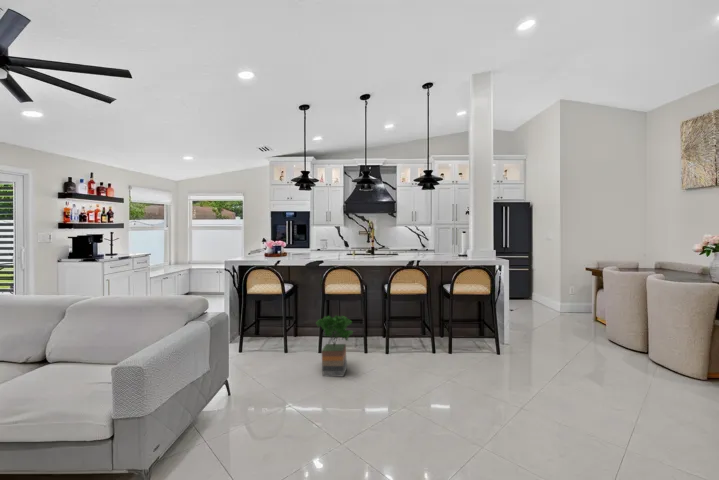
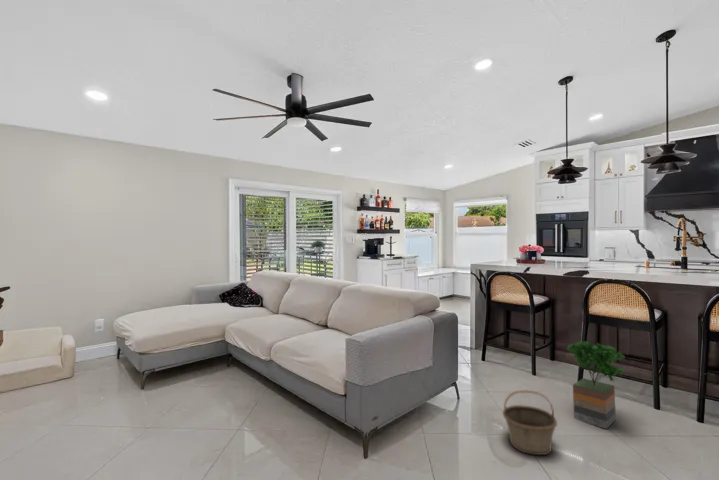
basket: none [279,363,320,415] -> present [503,390,557,455]

